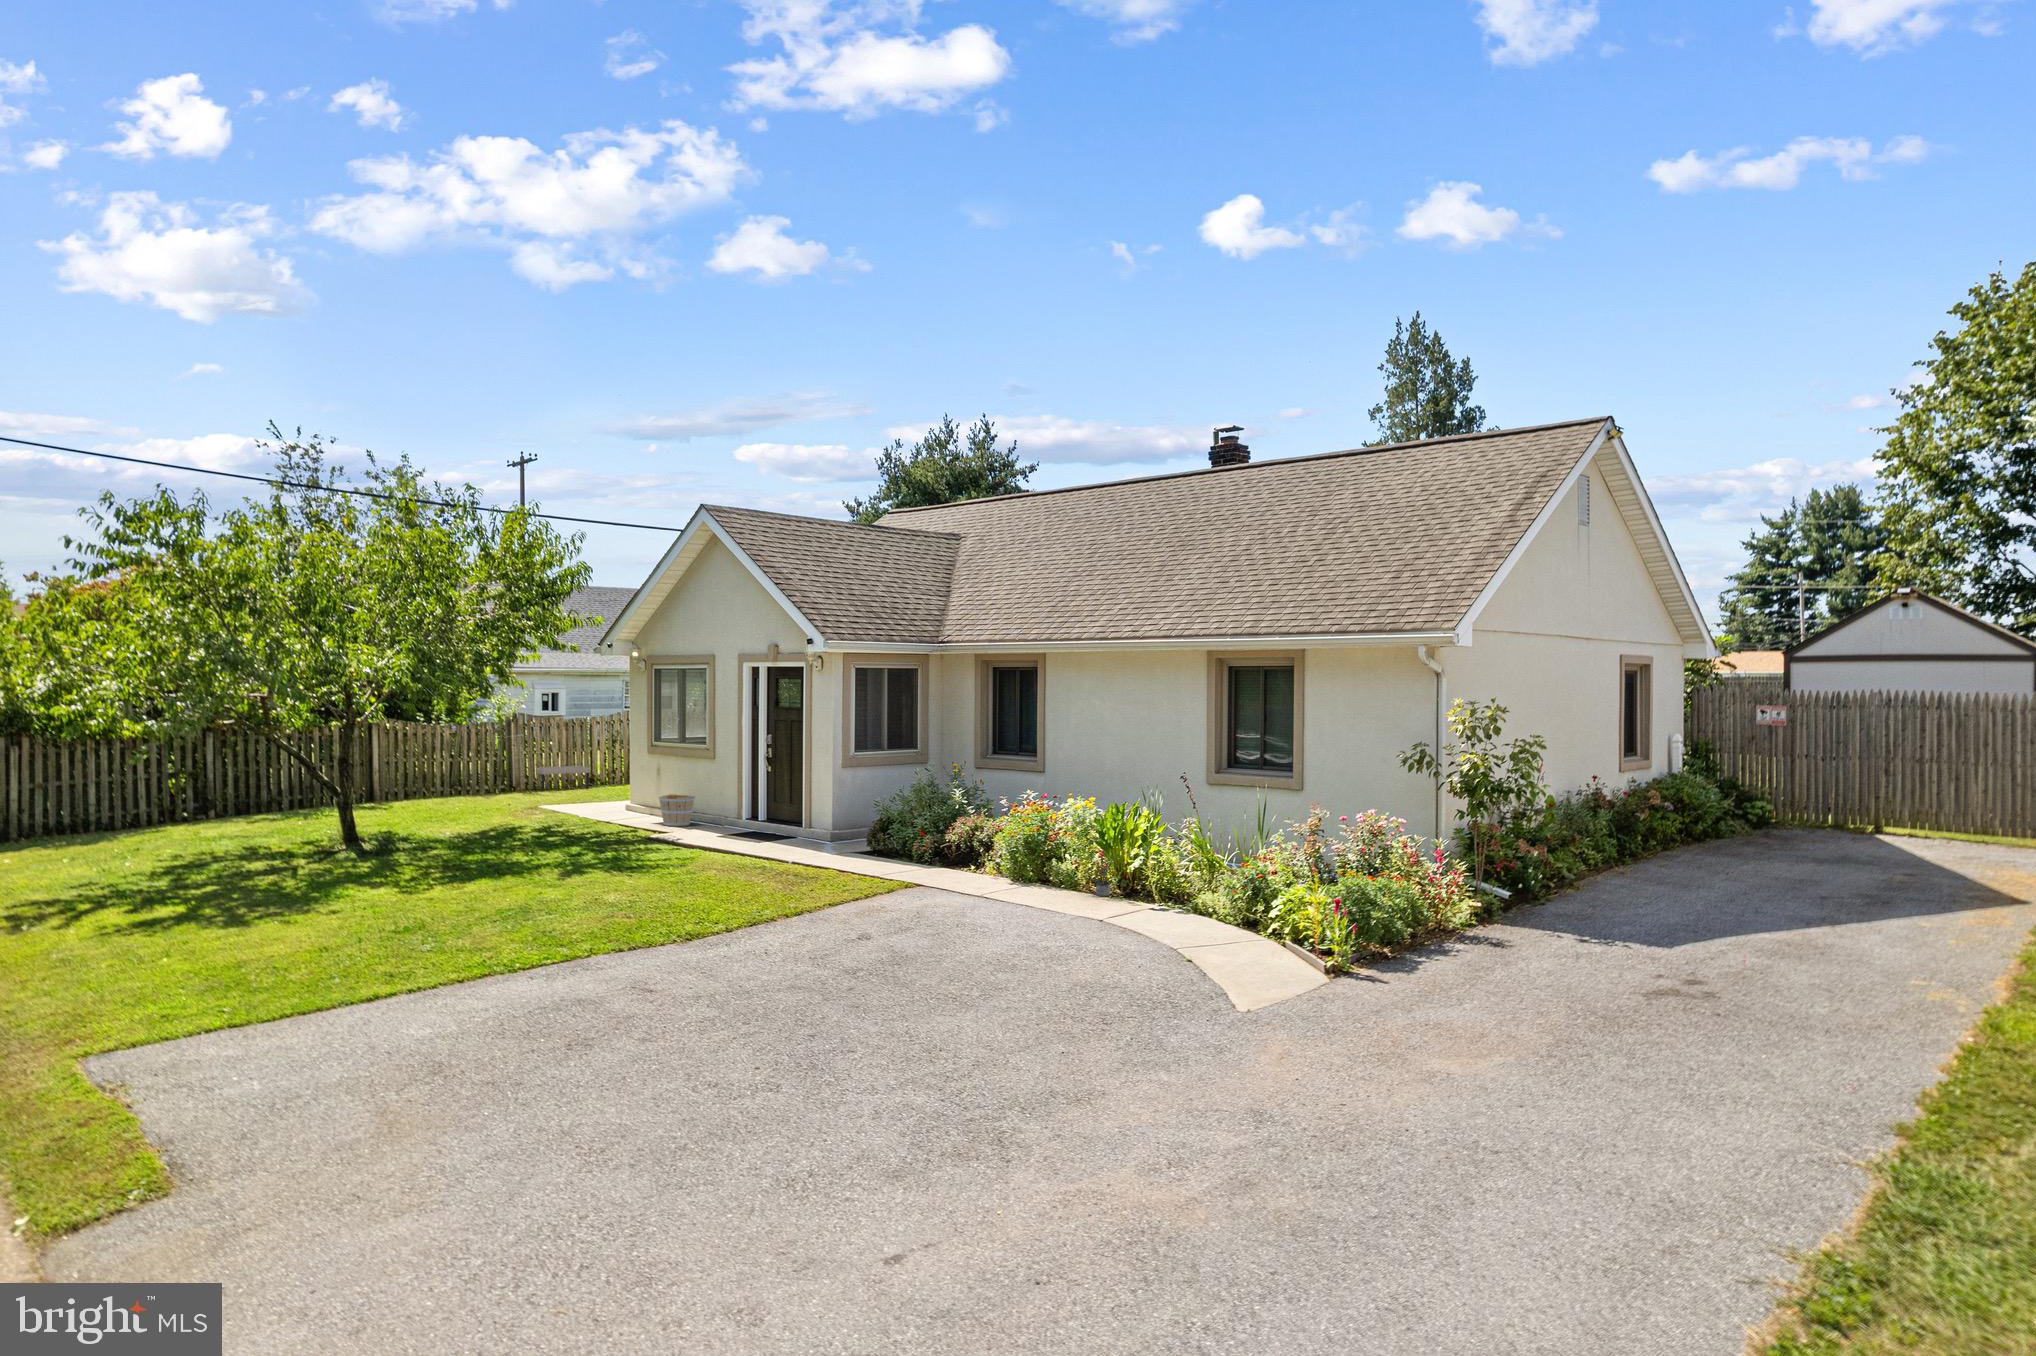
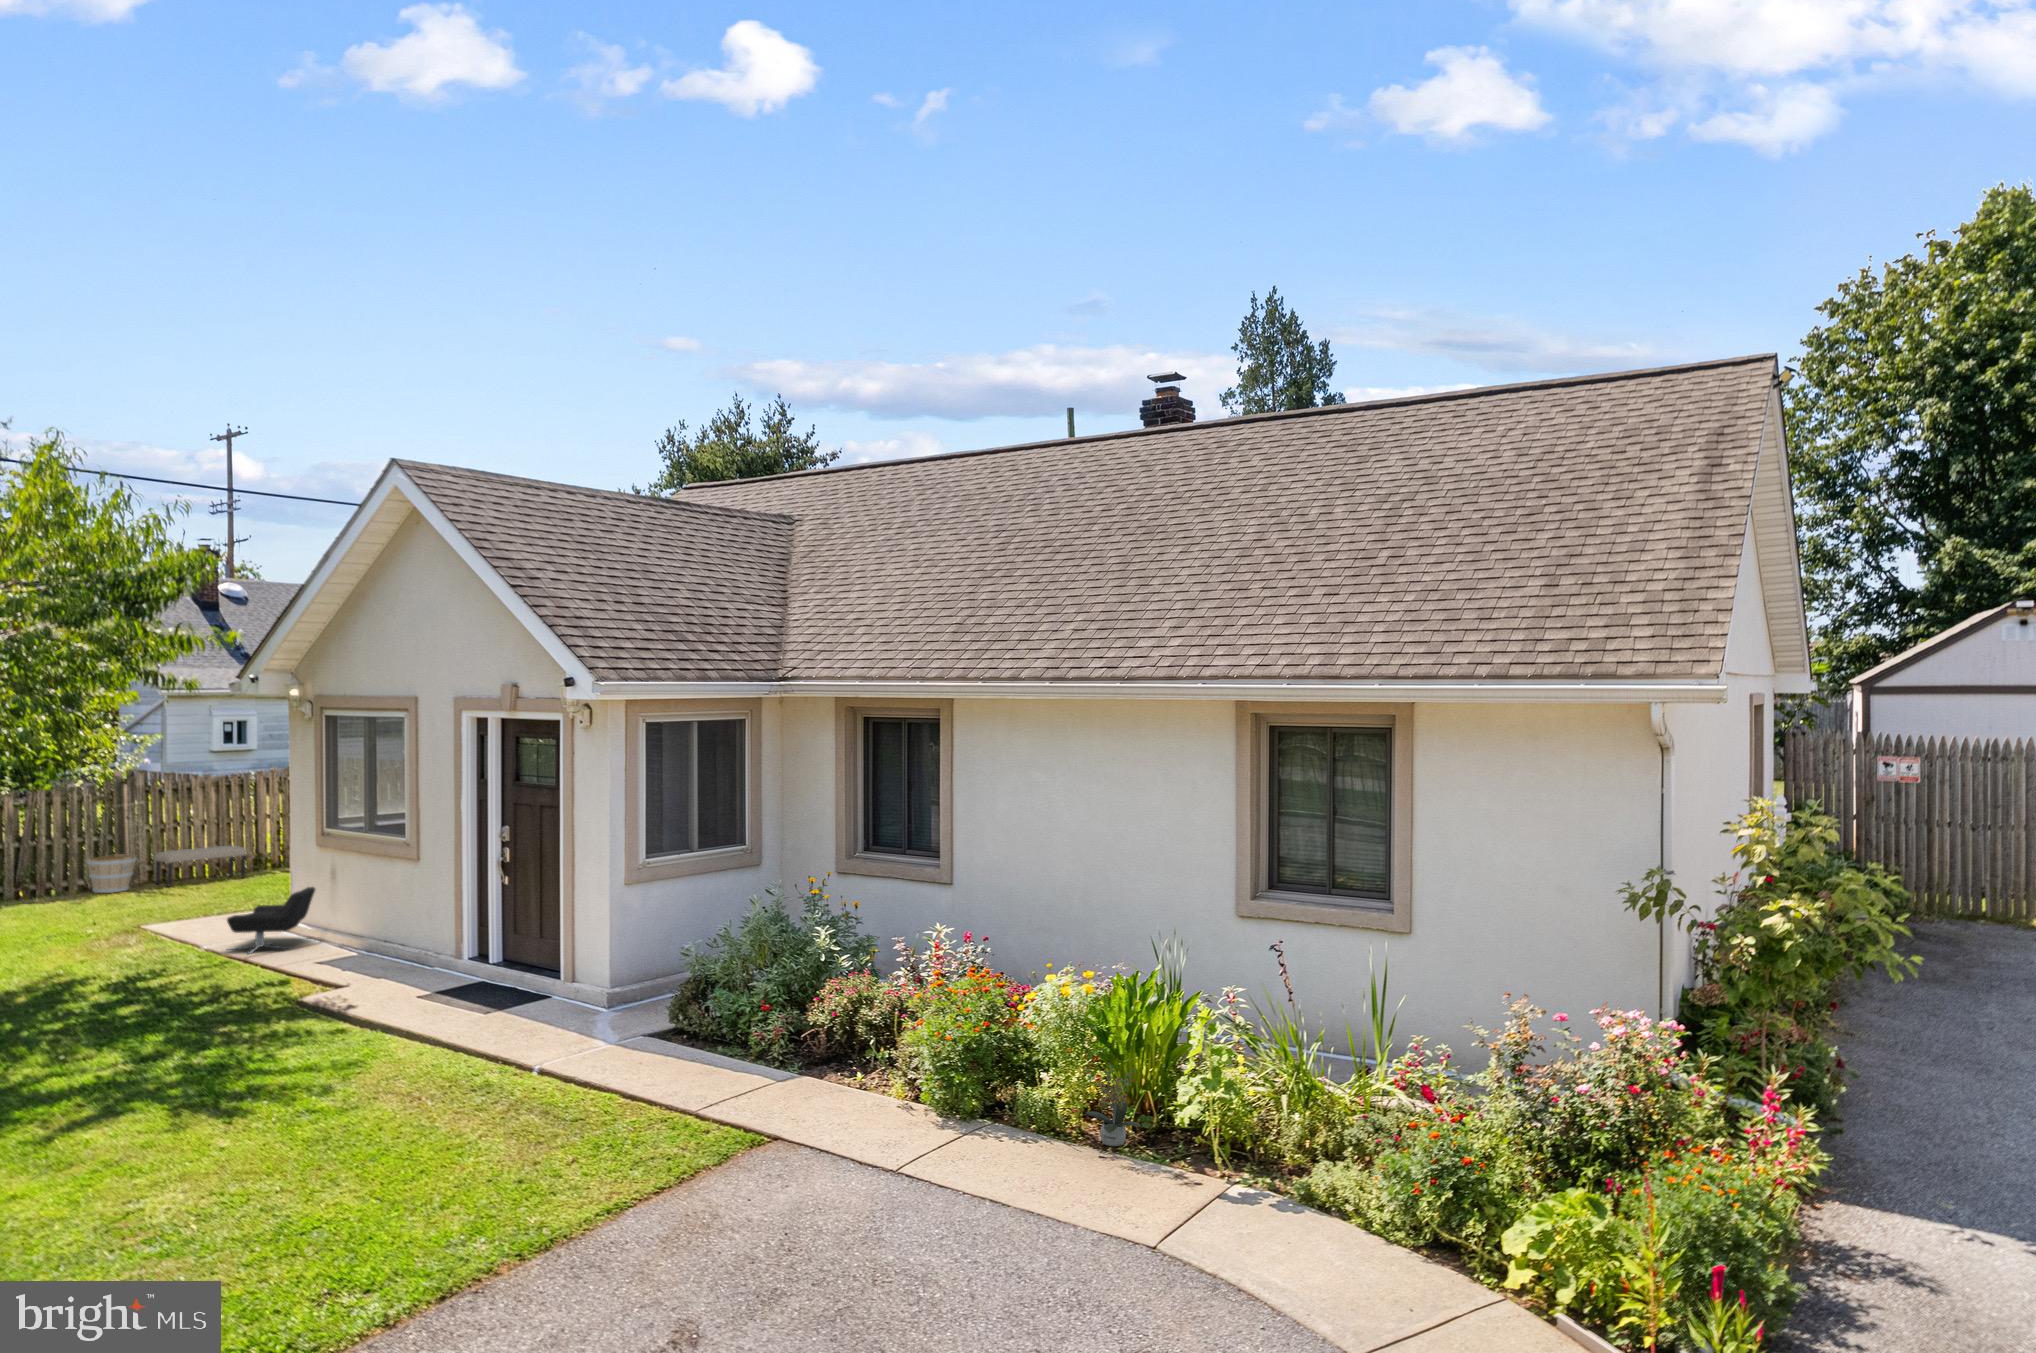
lounge chair: none [596,779,648,819] -> present [227,887,315,954]
wooden bucket: present [659,794,695,826] -> present [86,854,136,893]

